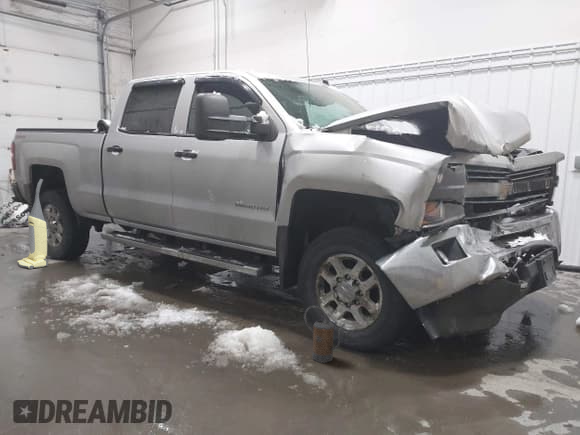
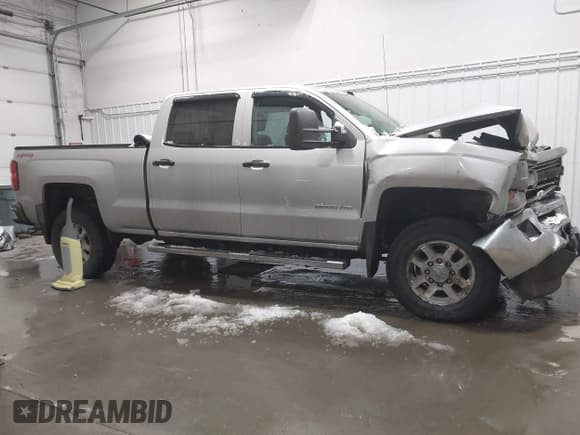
watering can: present [304,306,345,363] -> none [407,288,450,336]

